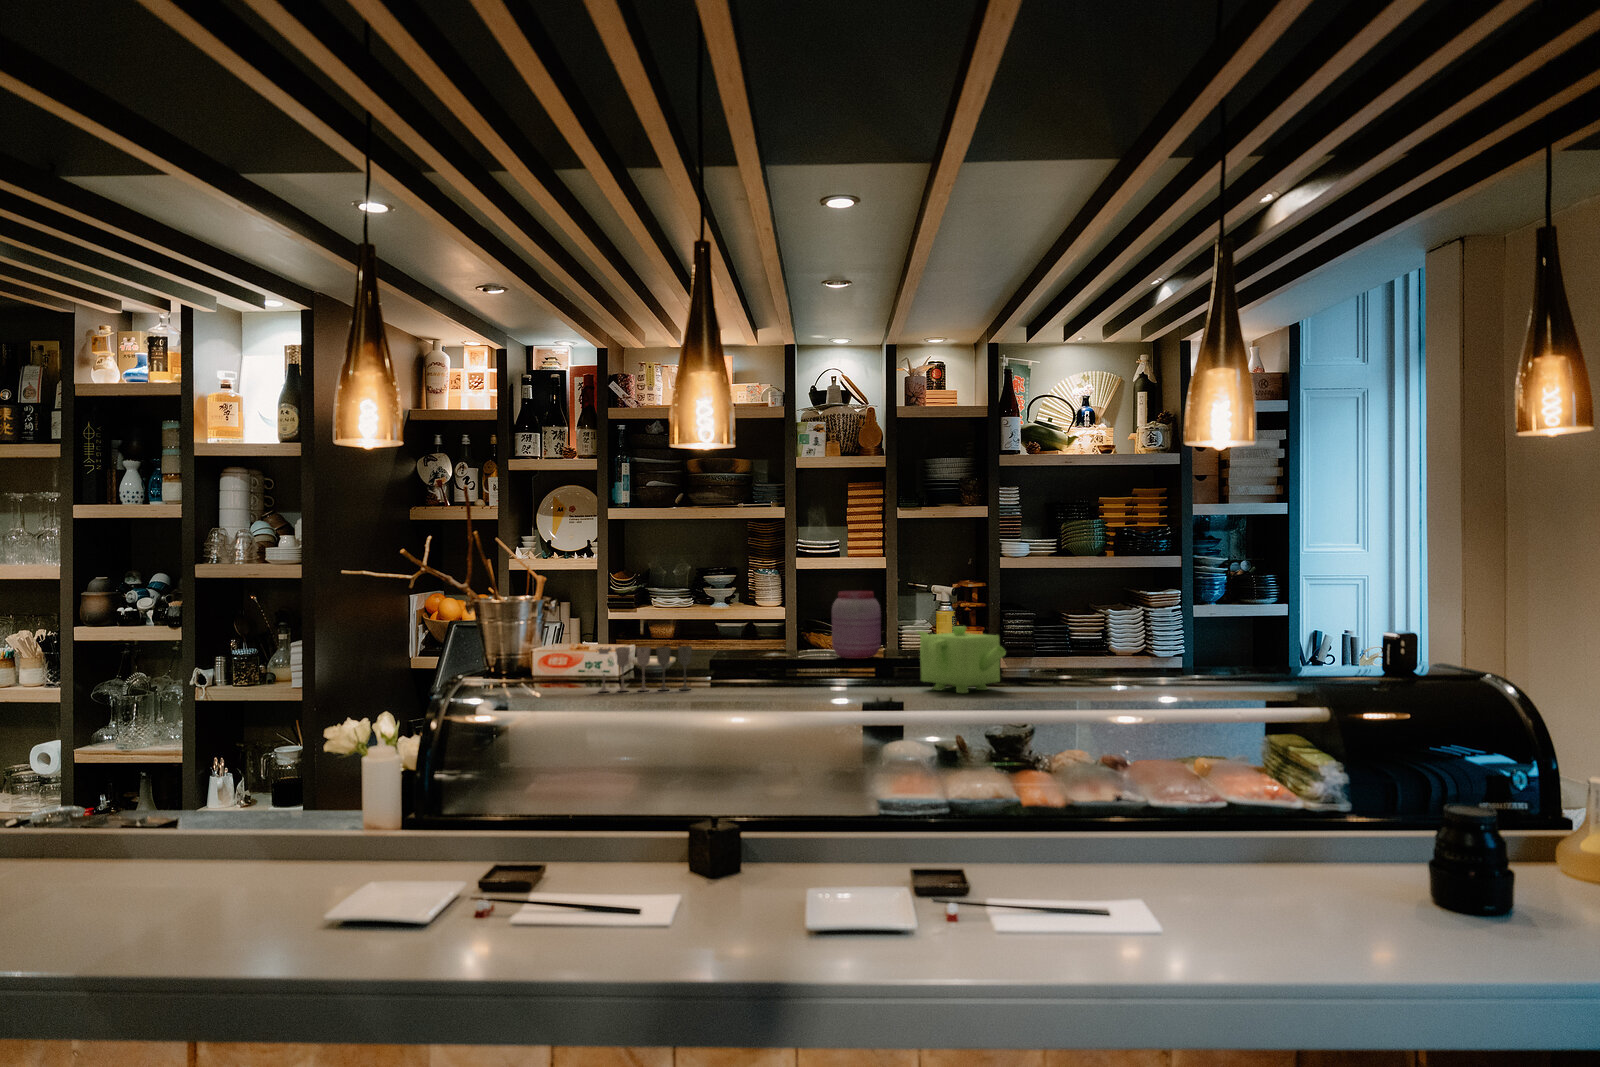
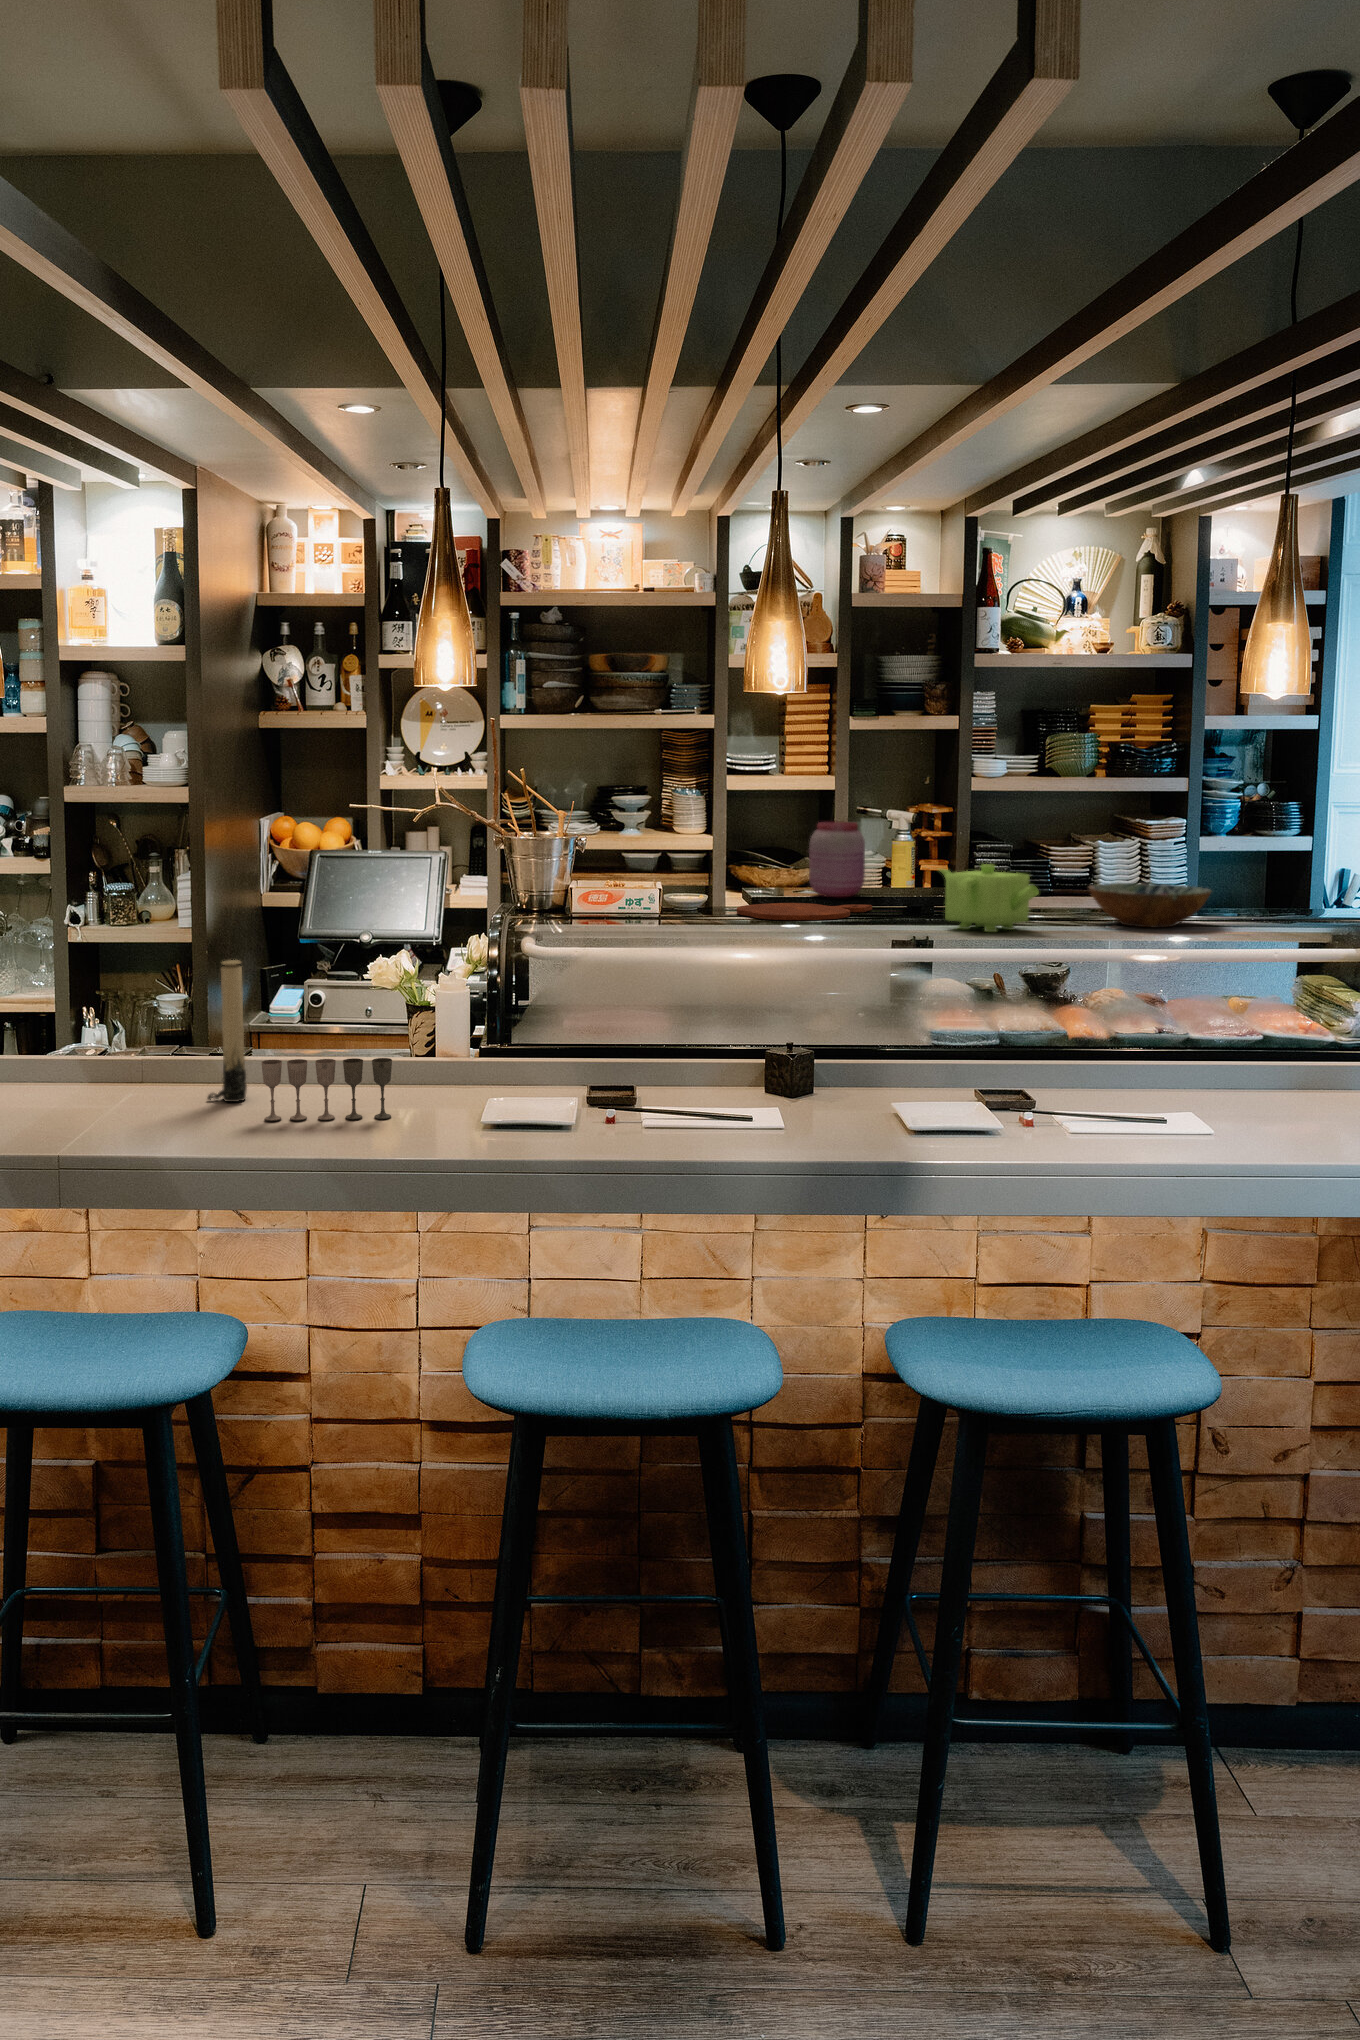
bowl: none [1061,643,1177,686] -> present [1089,883,1211,927]
wine glass: present [597,646,692,692] -> present [261,1058,392,1121]
cutting board: none [742,665,873,682] -> present [737,903,872,920]
candle: none [64,737,112,897] -> present [207,960,247,1102]

